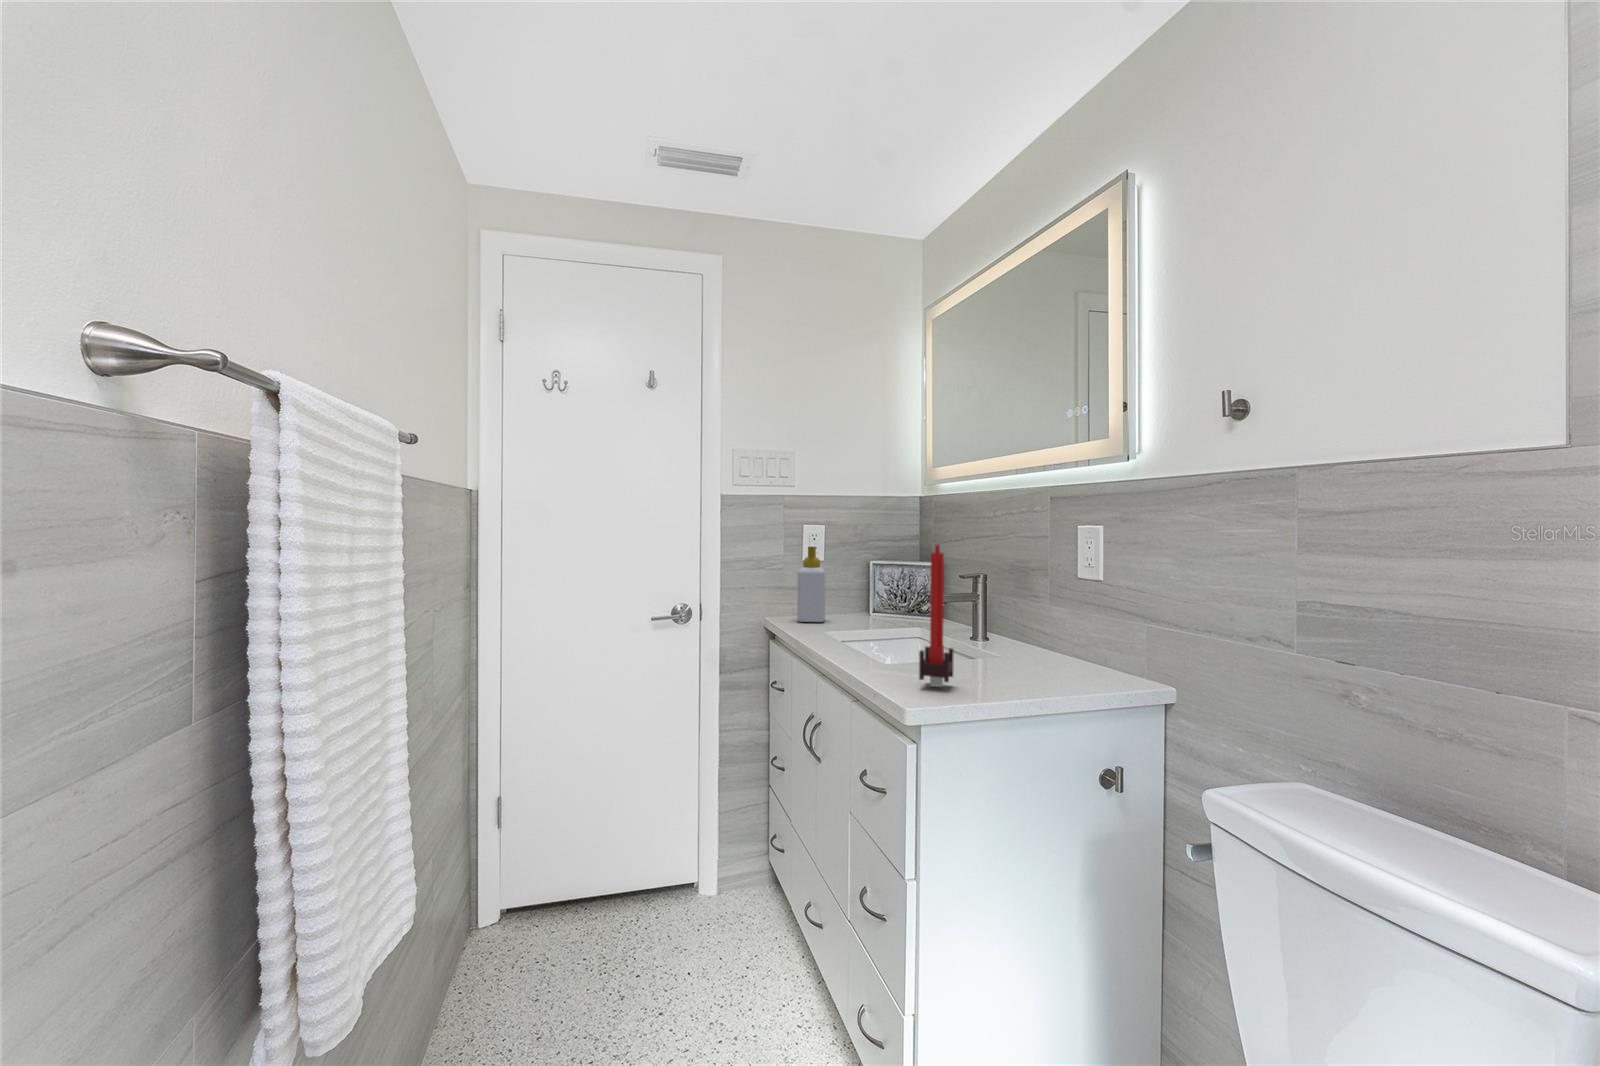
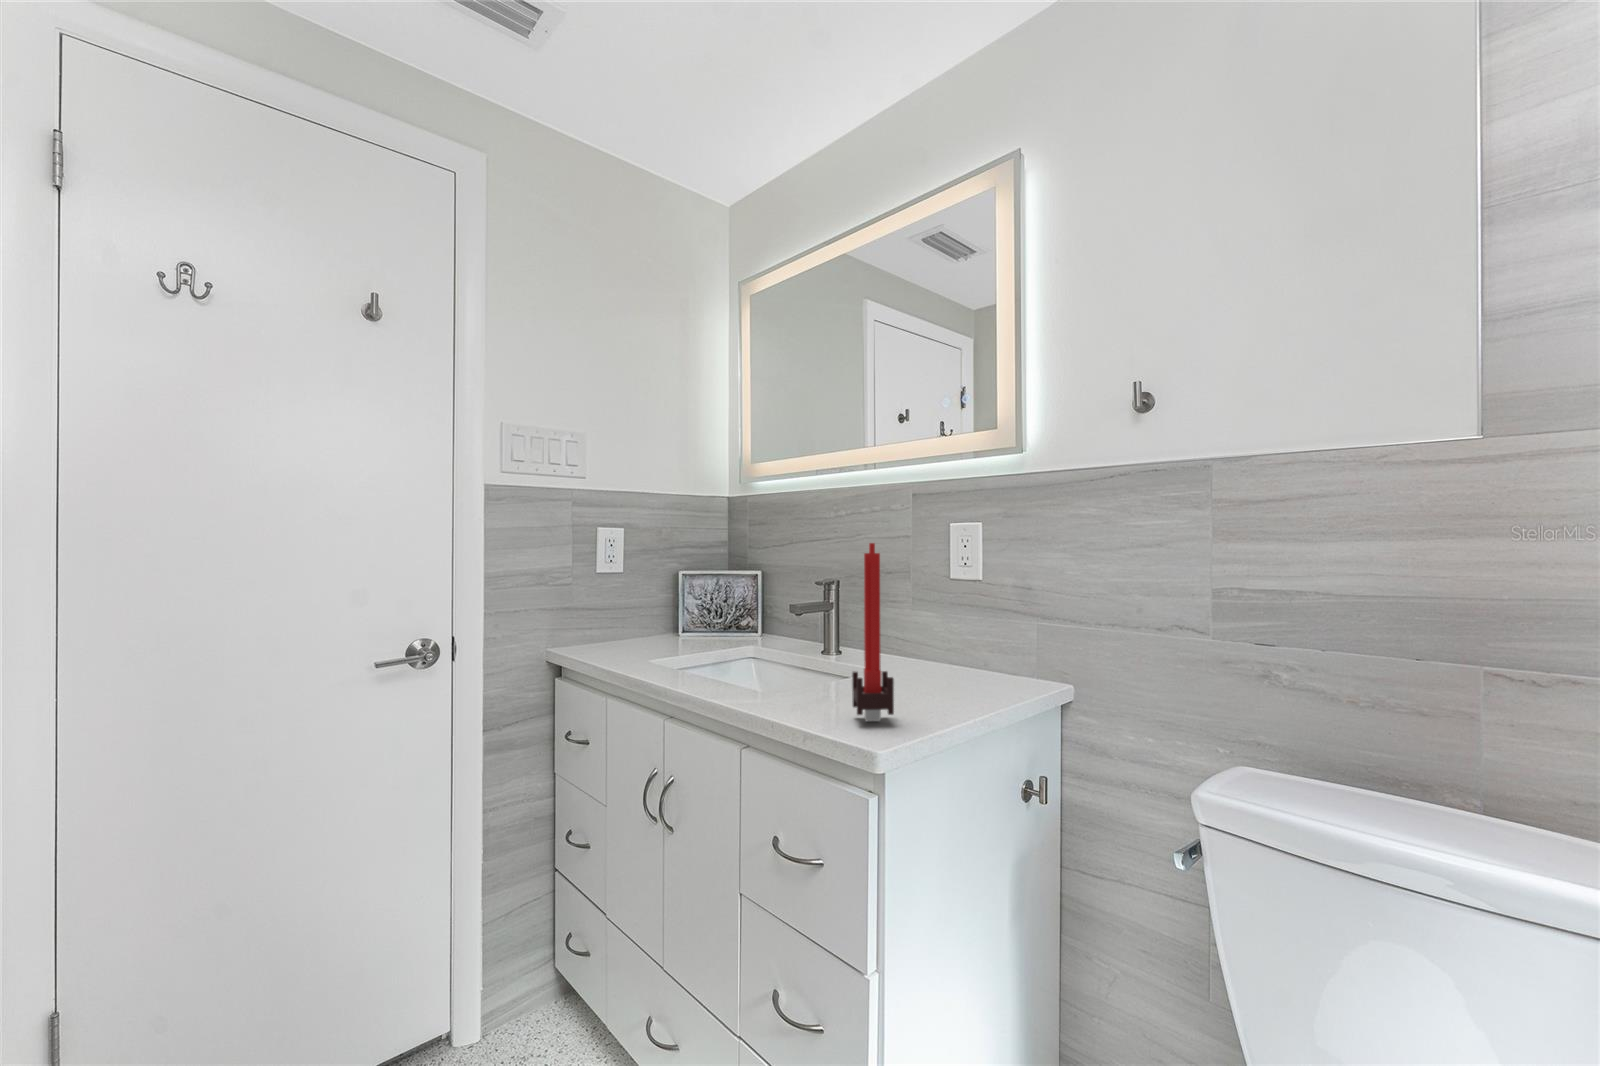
soap bottle: present [797,547,825,622] -> none [593,553,631,651]

